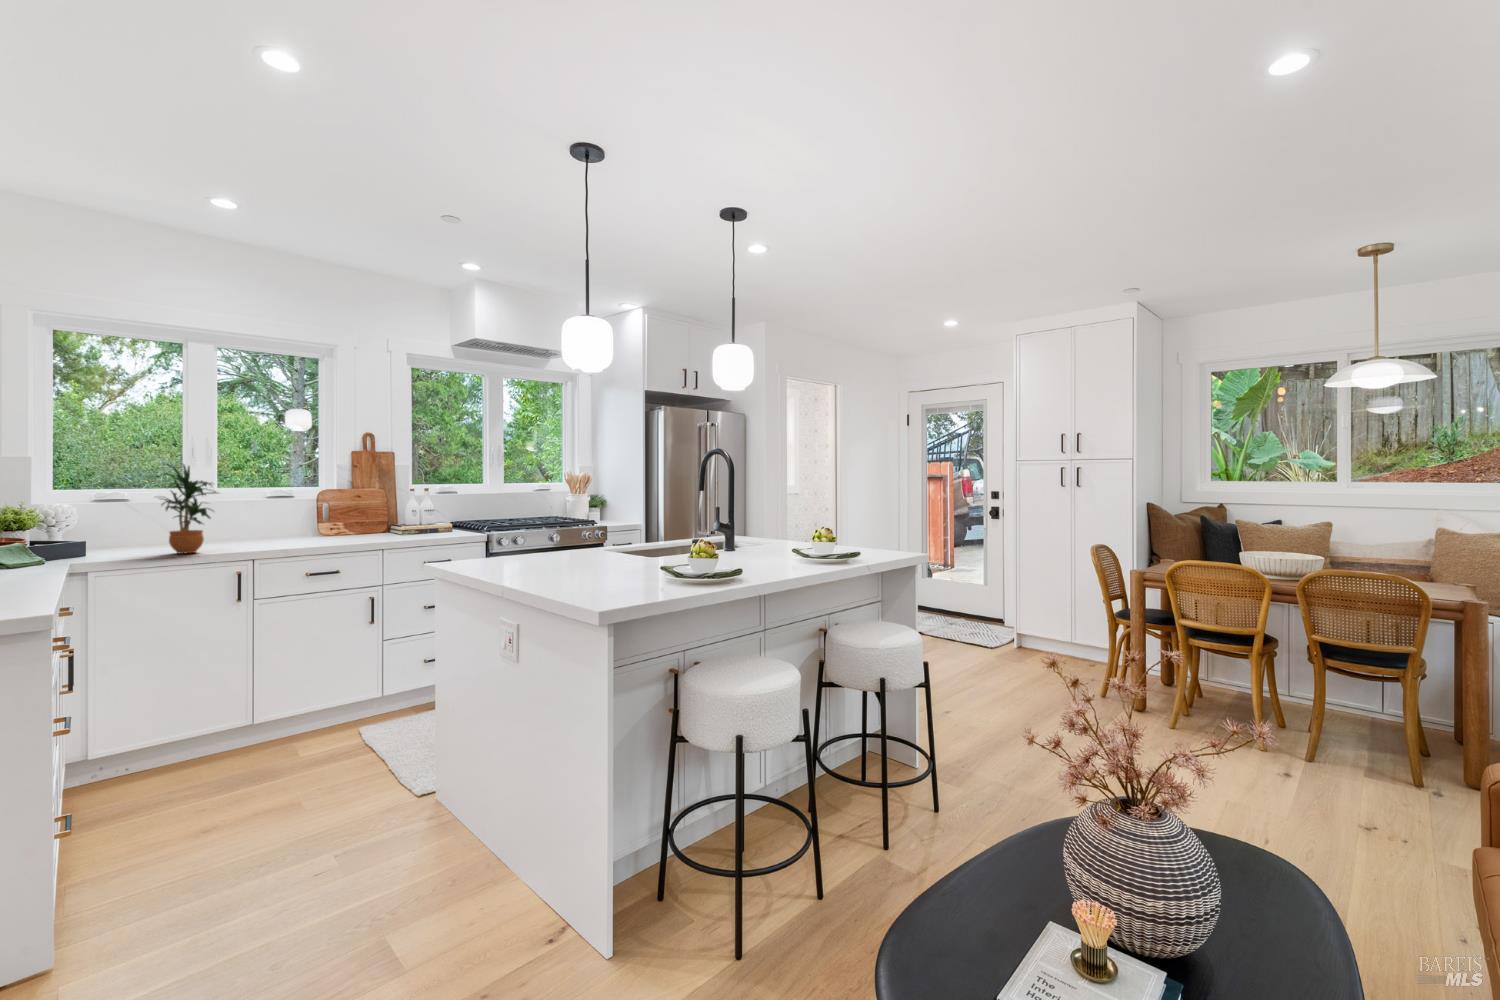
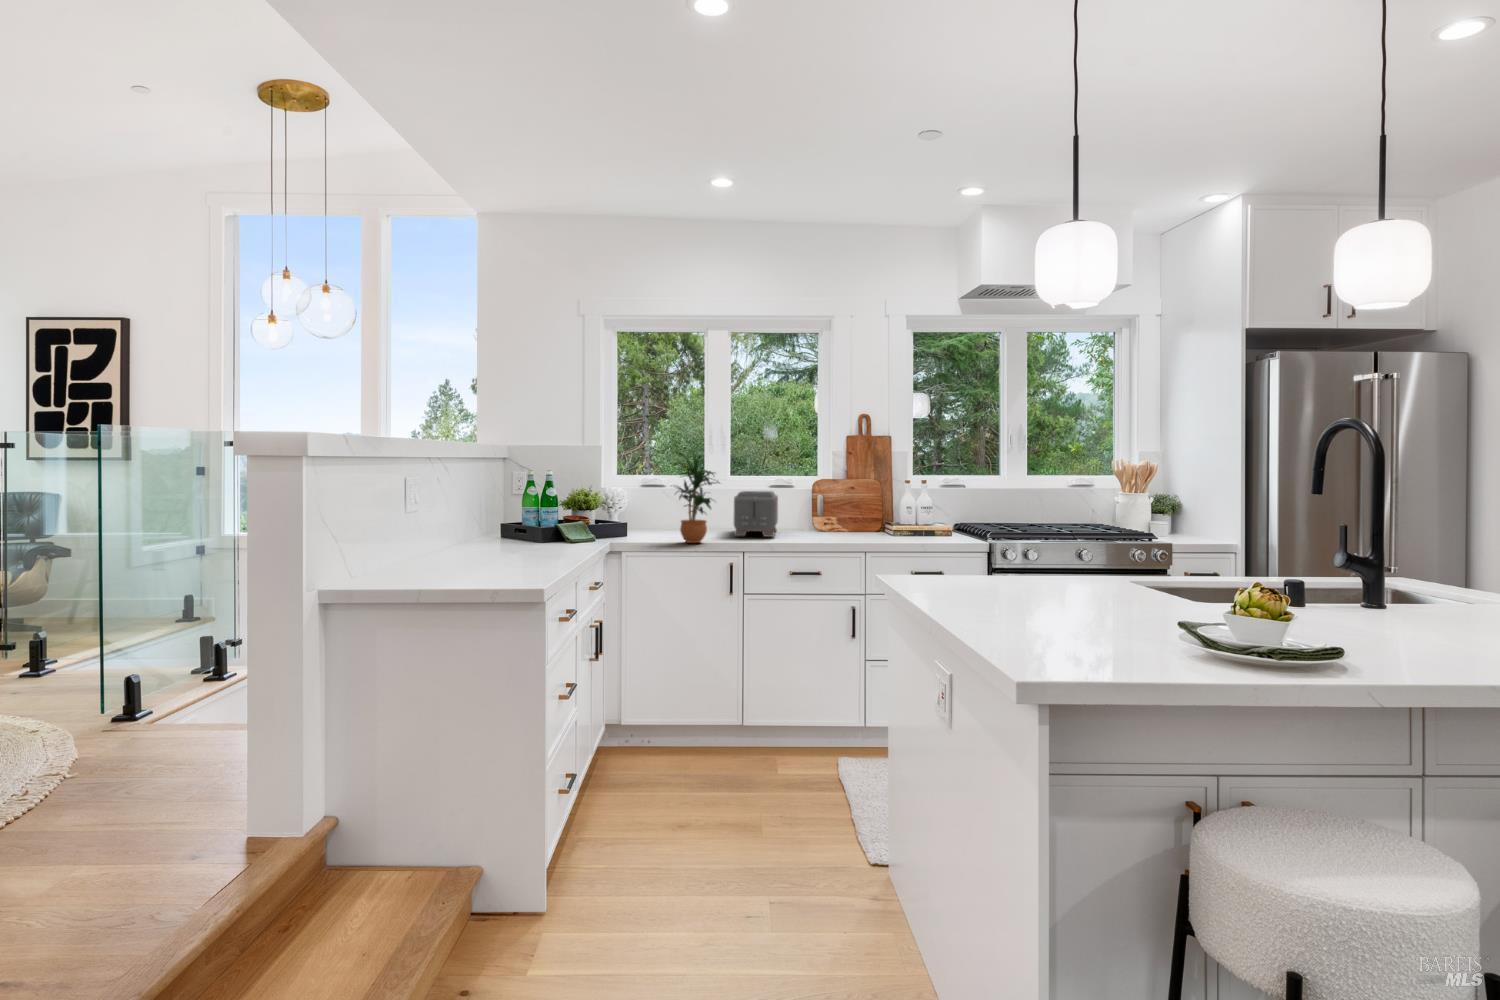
toaster: none [231,501,280,544] -> present [734,491,778,537]

